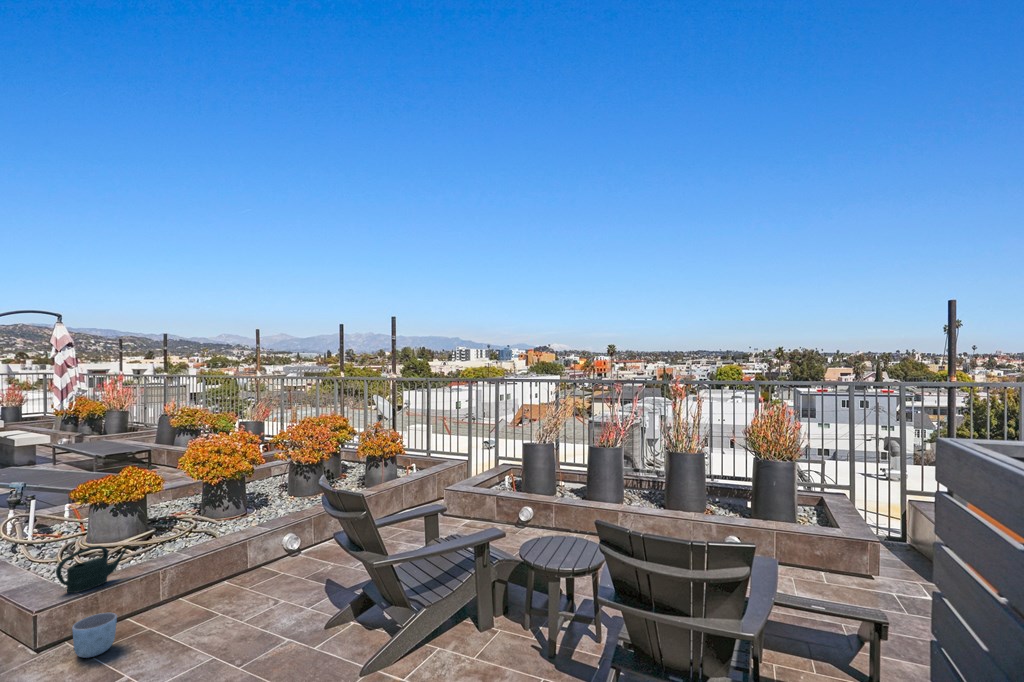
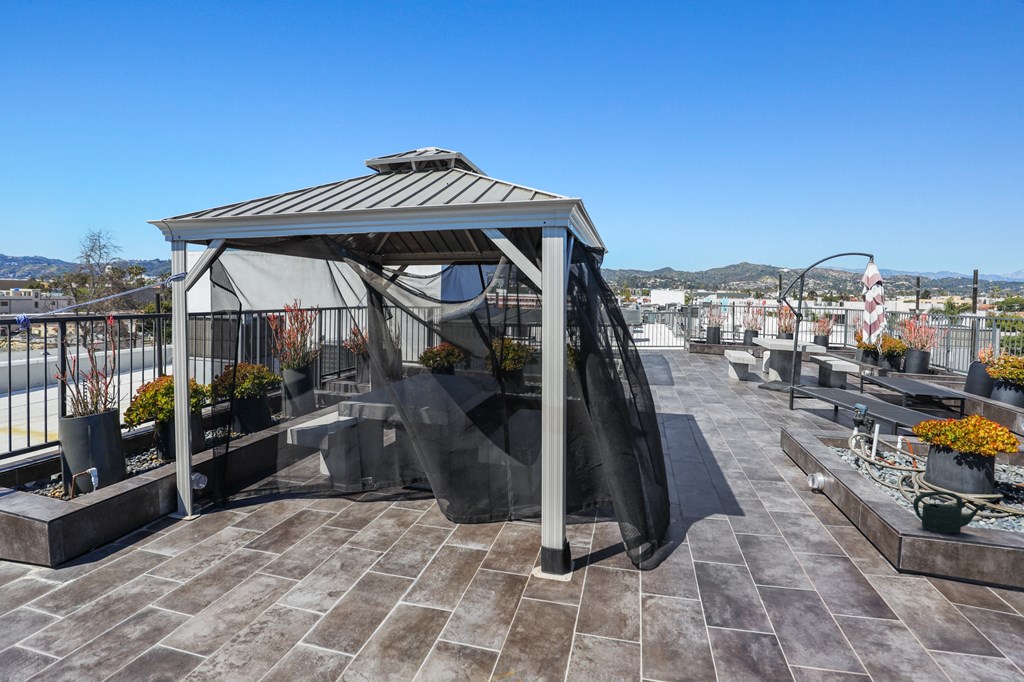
planter: present [72,613,117,658] -> none [935,561,981,605]

